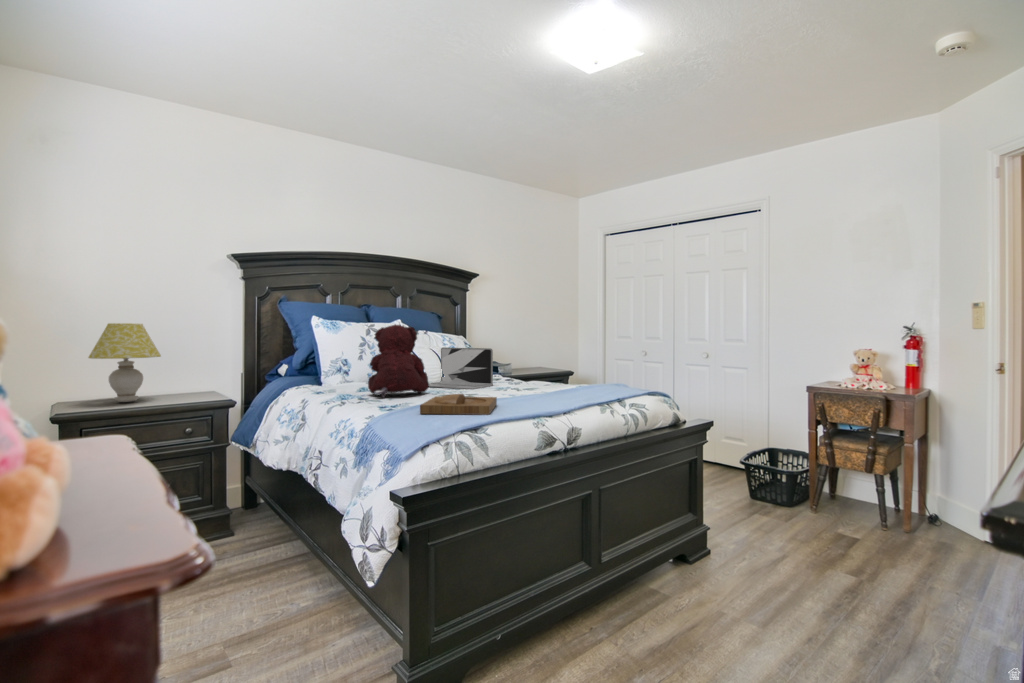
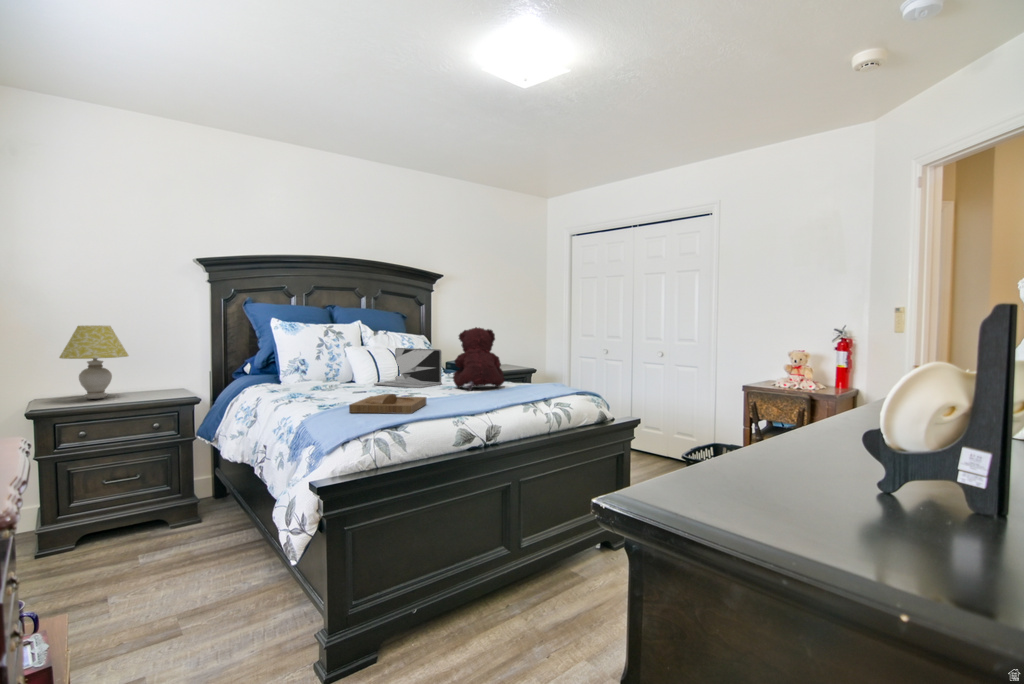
teddy bear: present [368,325,429,398] -> present [453,327,505,390]

